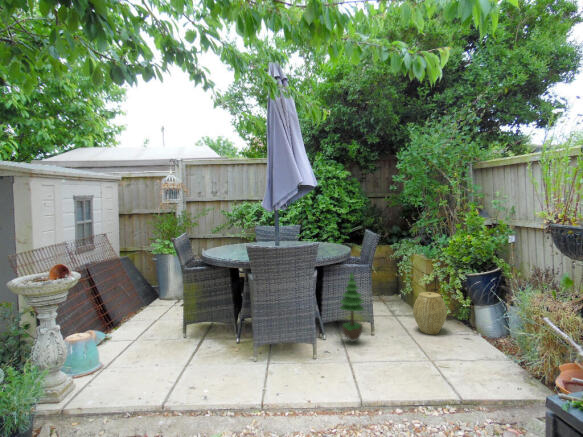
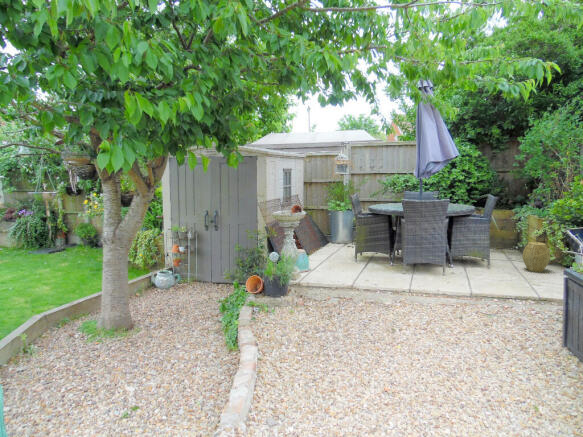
potted tree: present [340,273,364,342] -> none [463,222,482,271]

